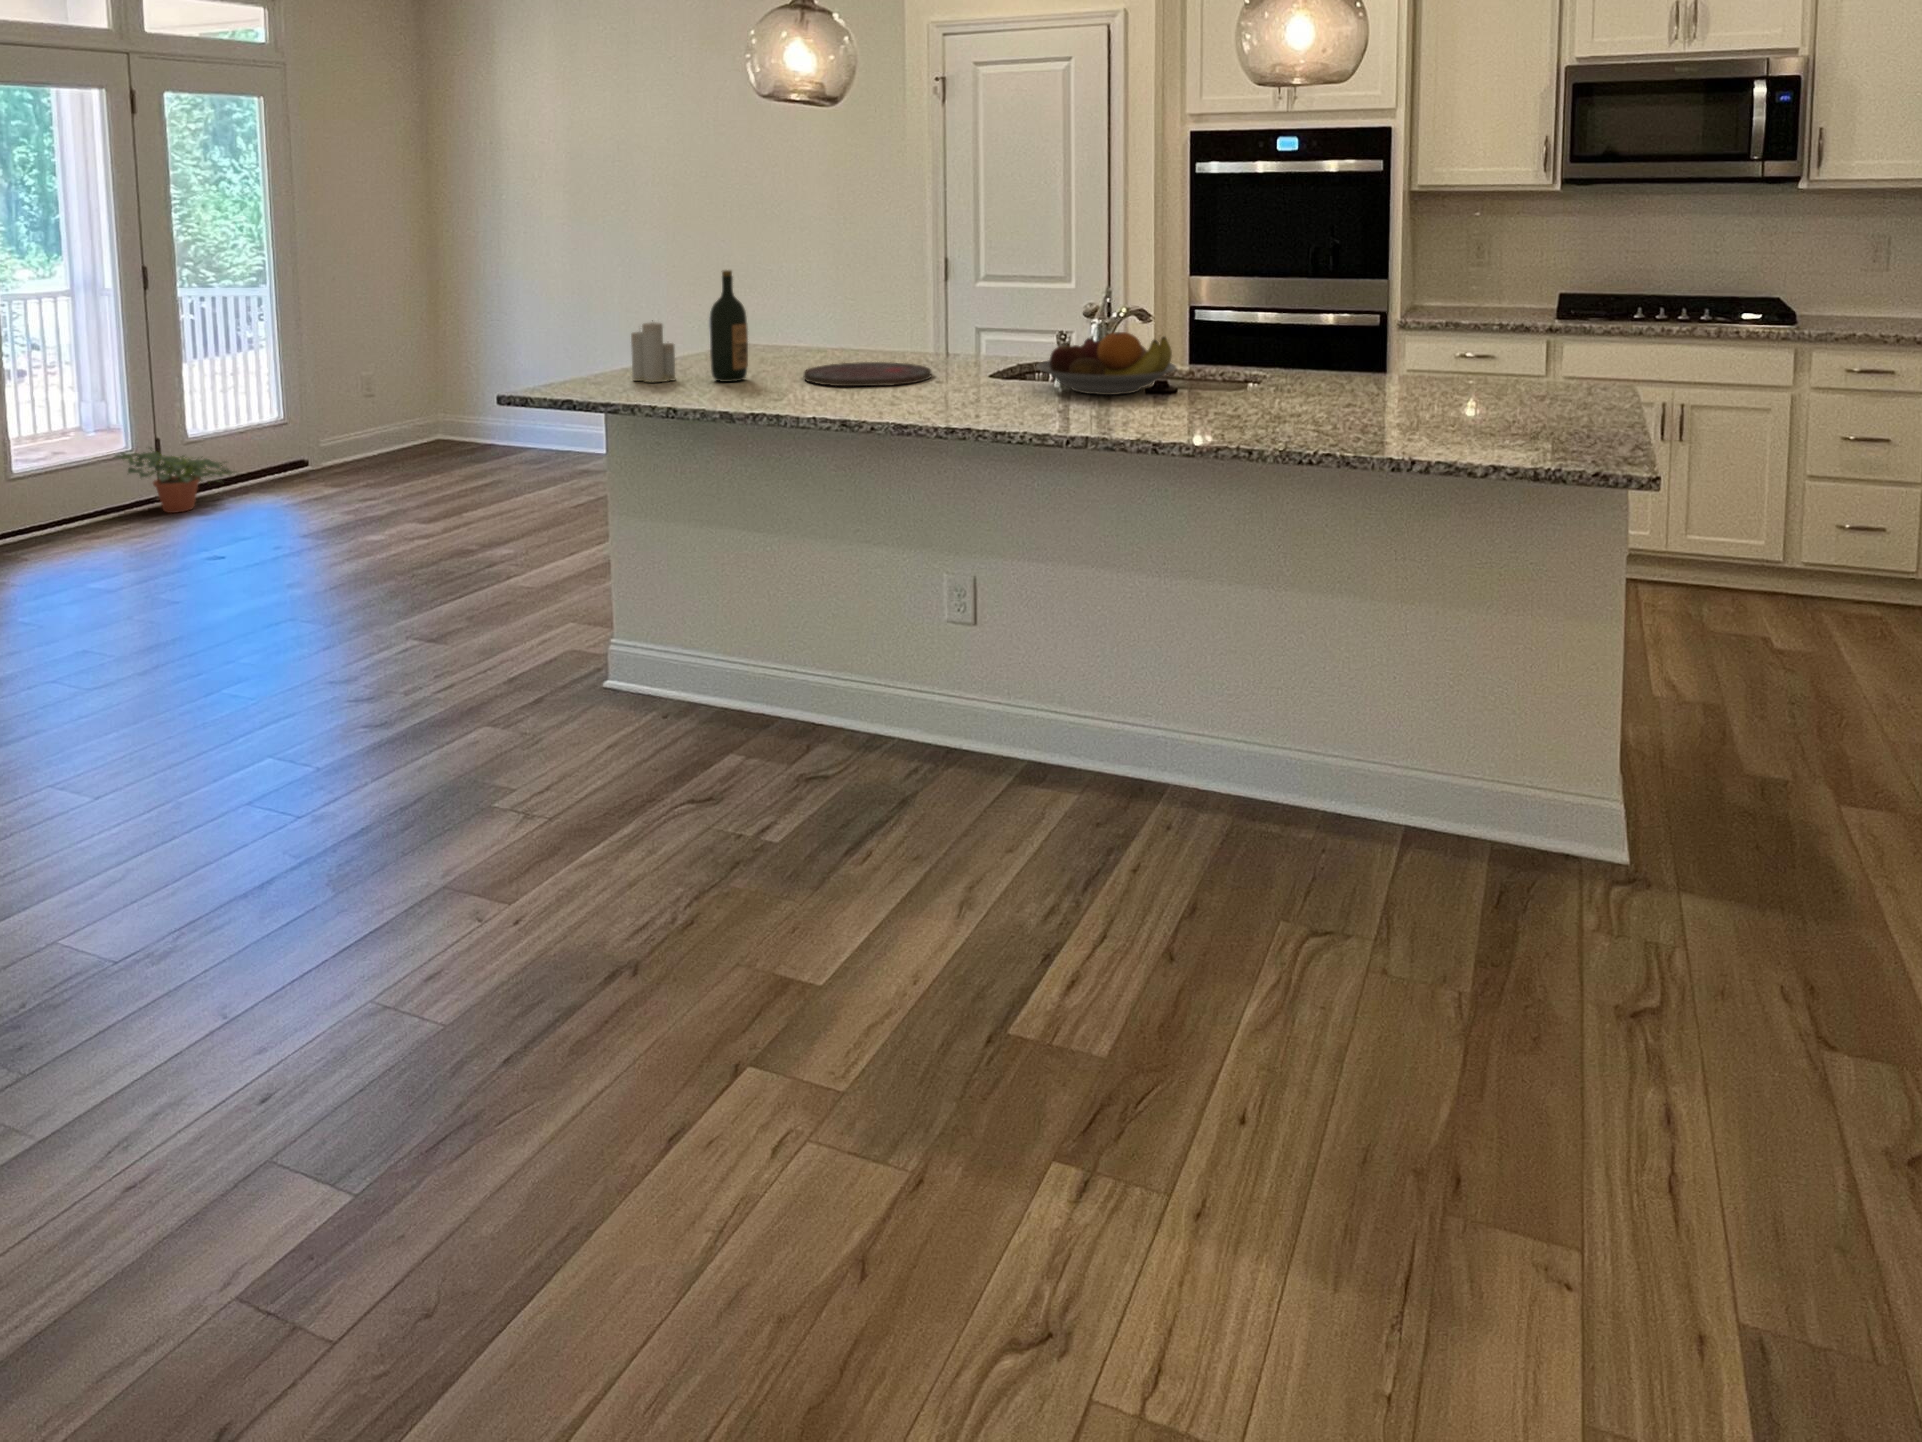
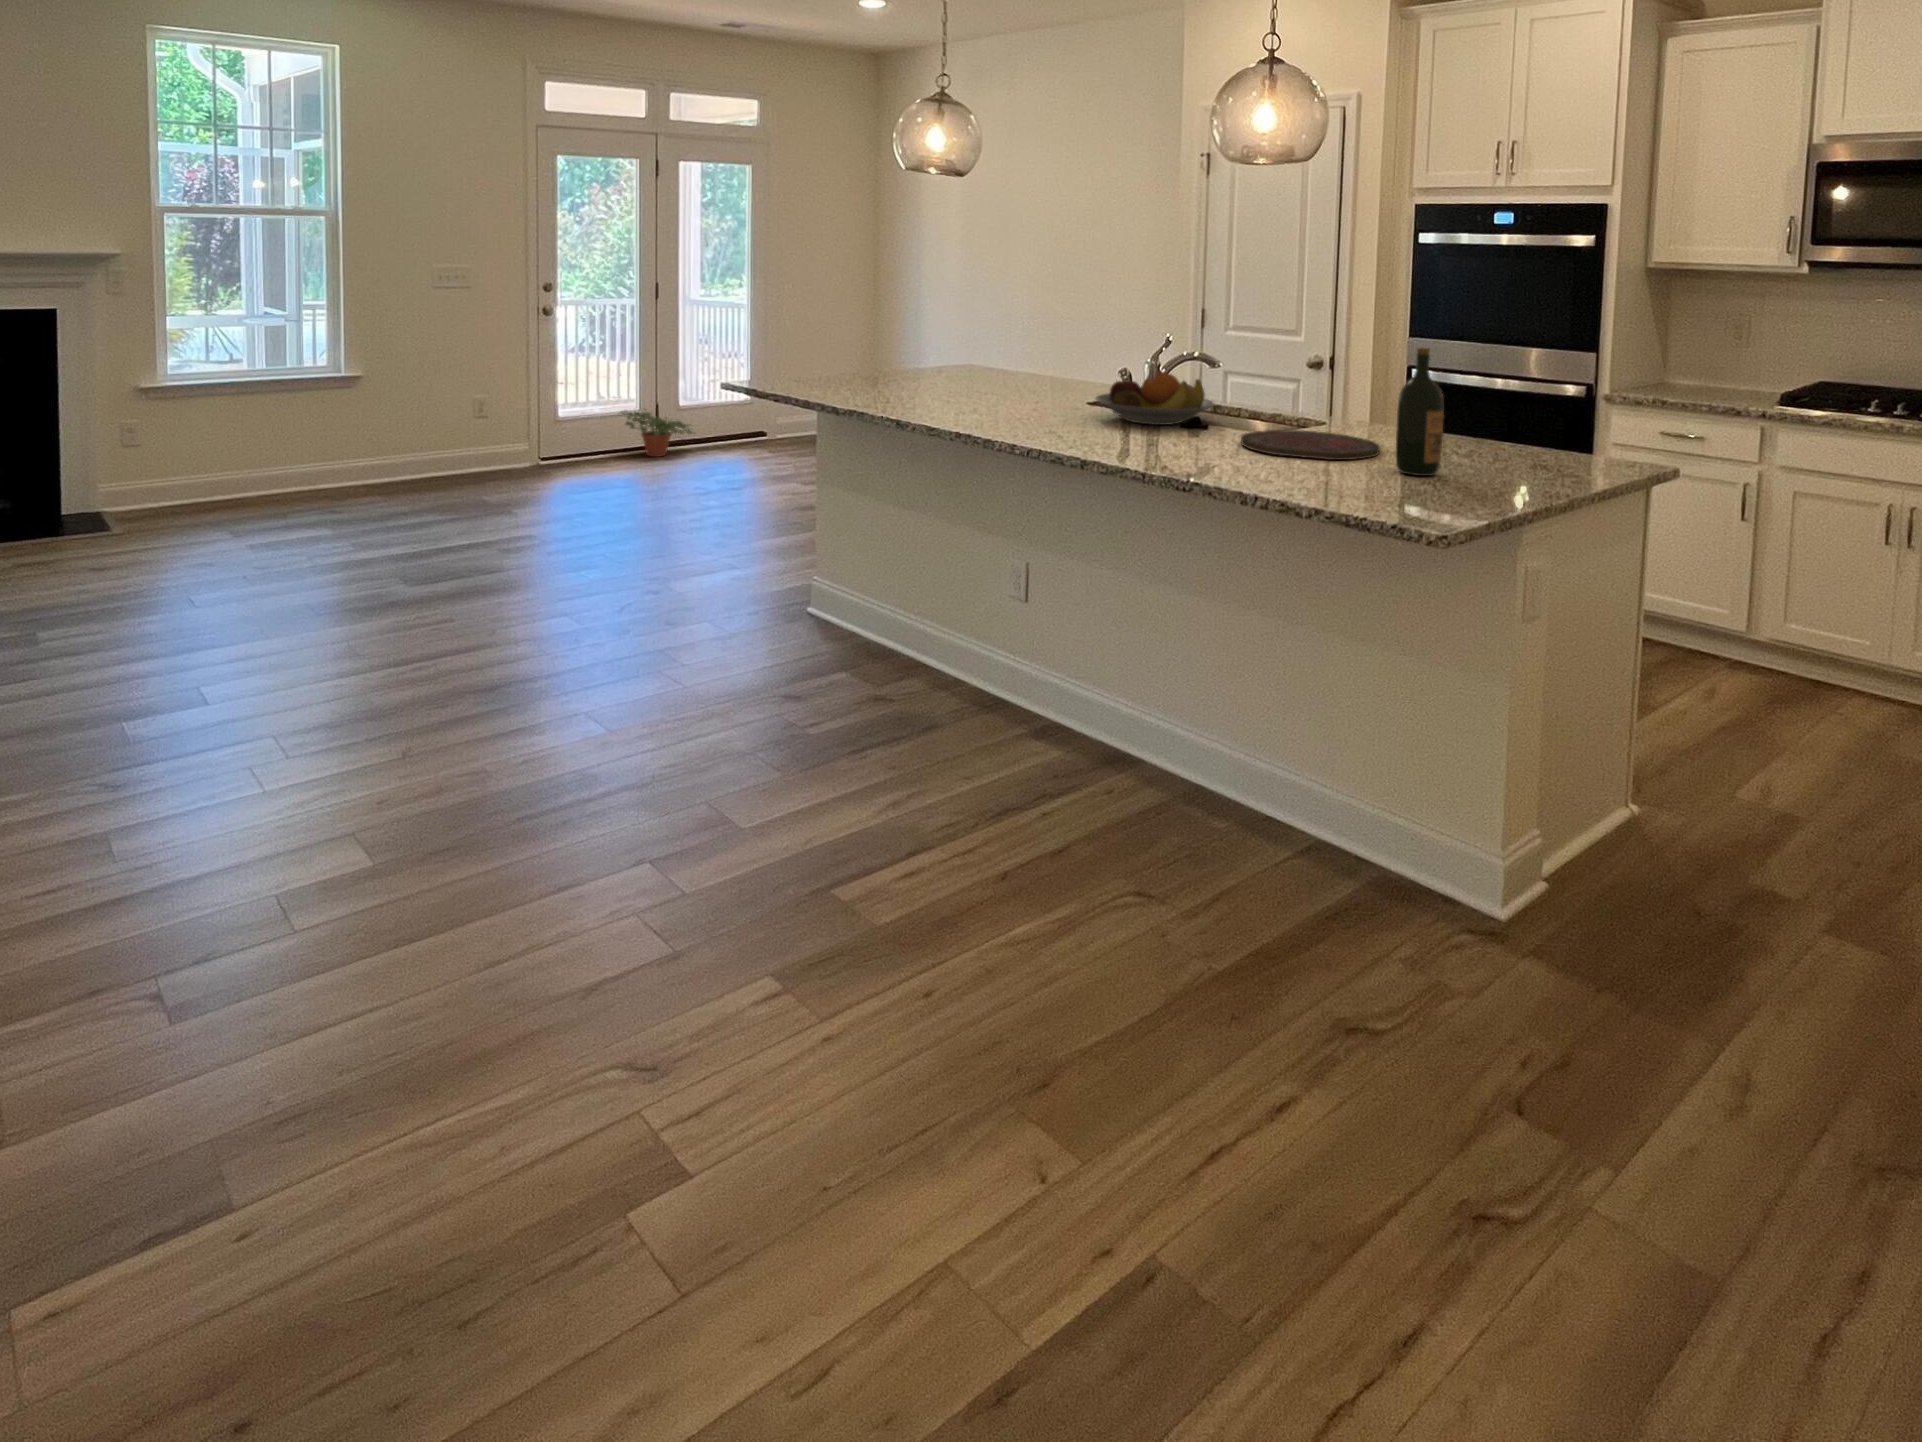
wine bottle: present [709,270,748,382] -> present [1396,348,1444,476]
candle: present [631,322,676,382] -> none [835,334,865,384]
cutting board: present [804,362,931,386] -> present [1241,430,1380,460]

